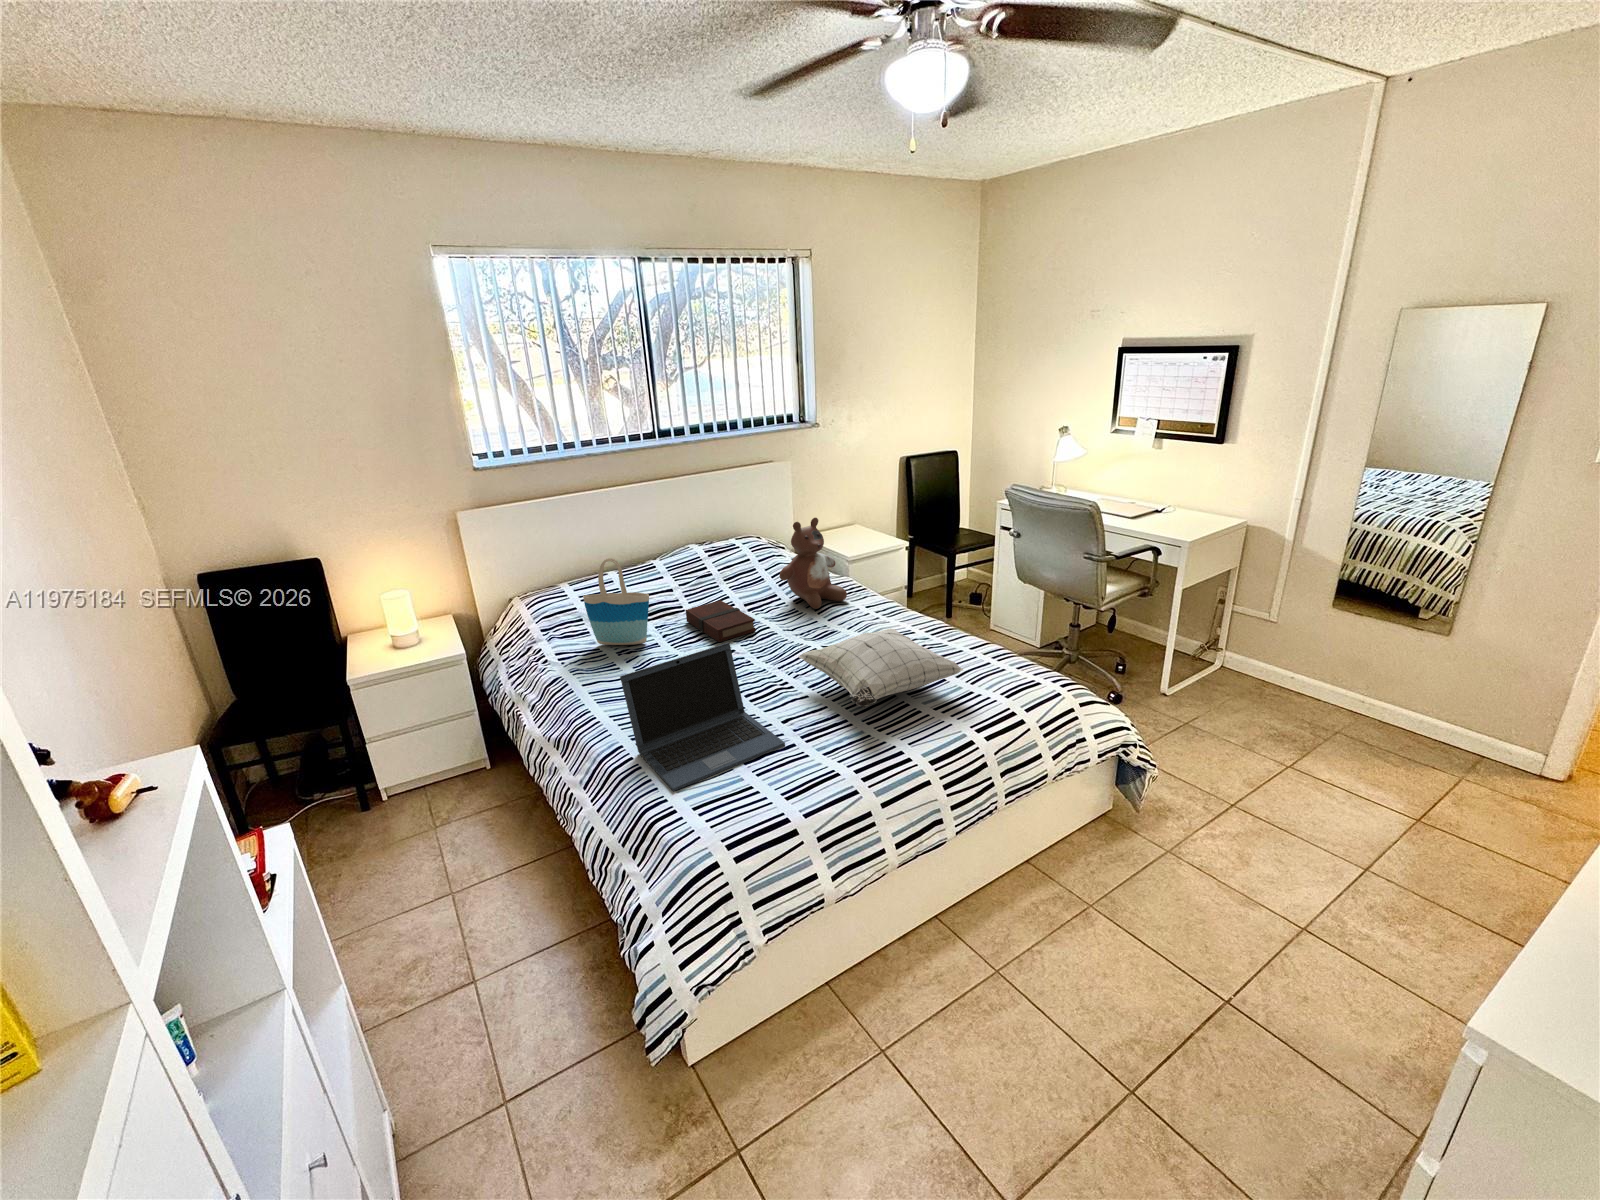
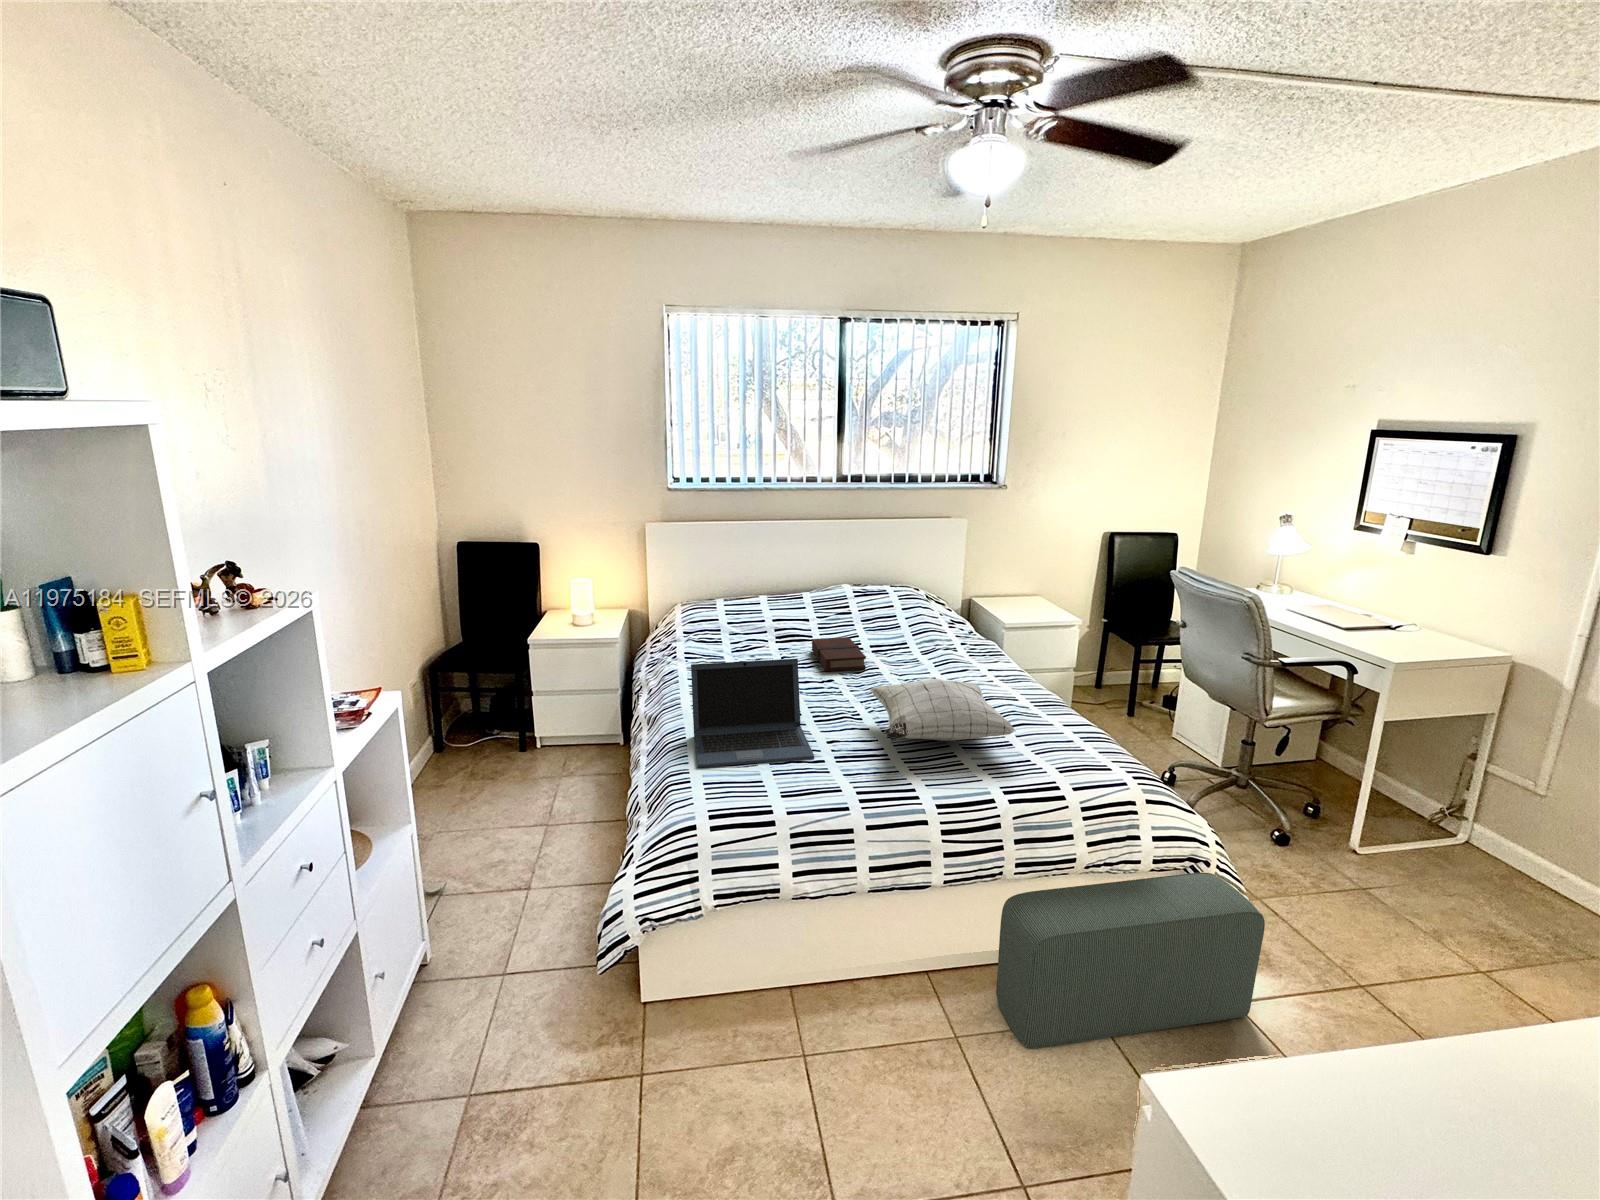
stuffed bear: present [780,518,847,609] -> none [909,572,974,662]
tote bag: present [583,558,649,645] -> none [720,576,773,660]
pouf: none [1007,754,1199,958] -> present [996,873,1265,1048]

